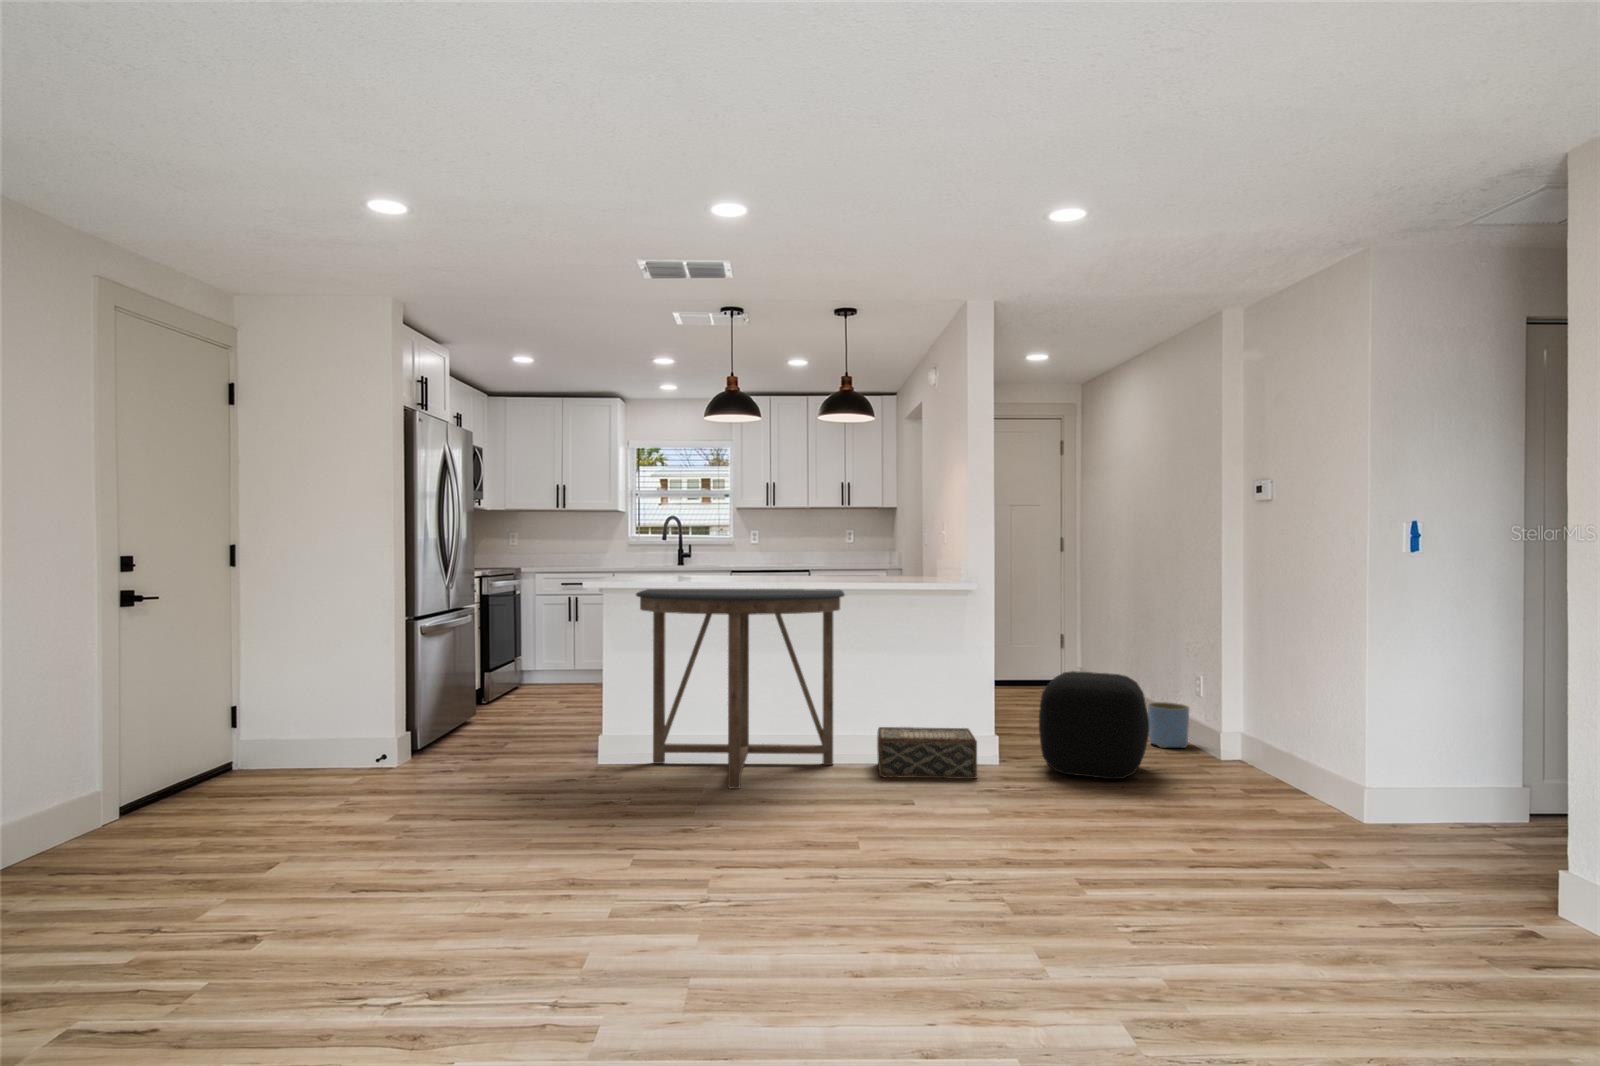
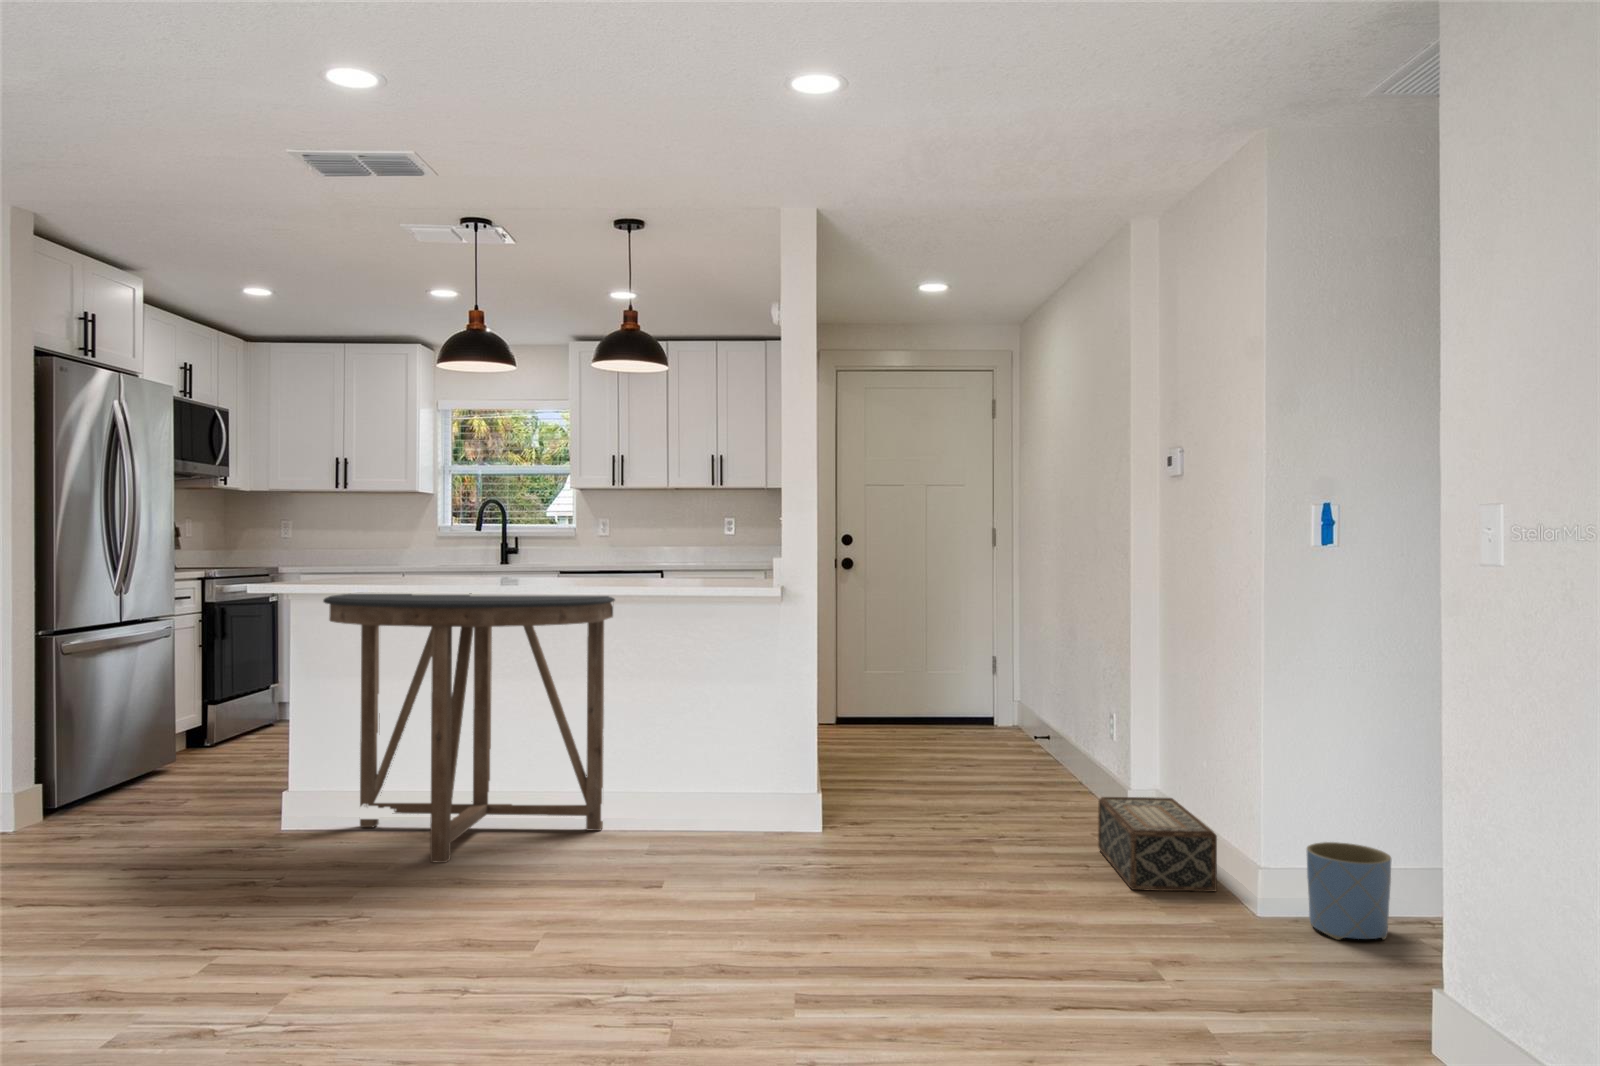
ottoman: present [1039,671,1149,779] -> none [871,706,1015,852]
planter: present [1148,702,1189,748] -> present [1307,842,1391,940]
woven basket: present [877,727,977,779] -> present [1098,797,1217,892]

